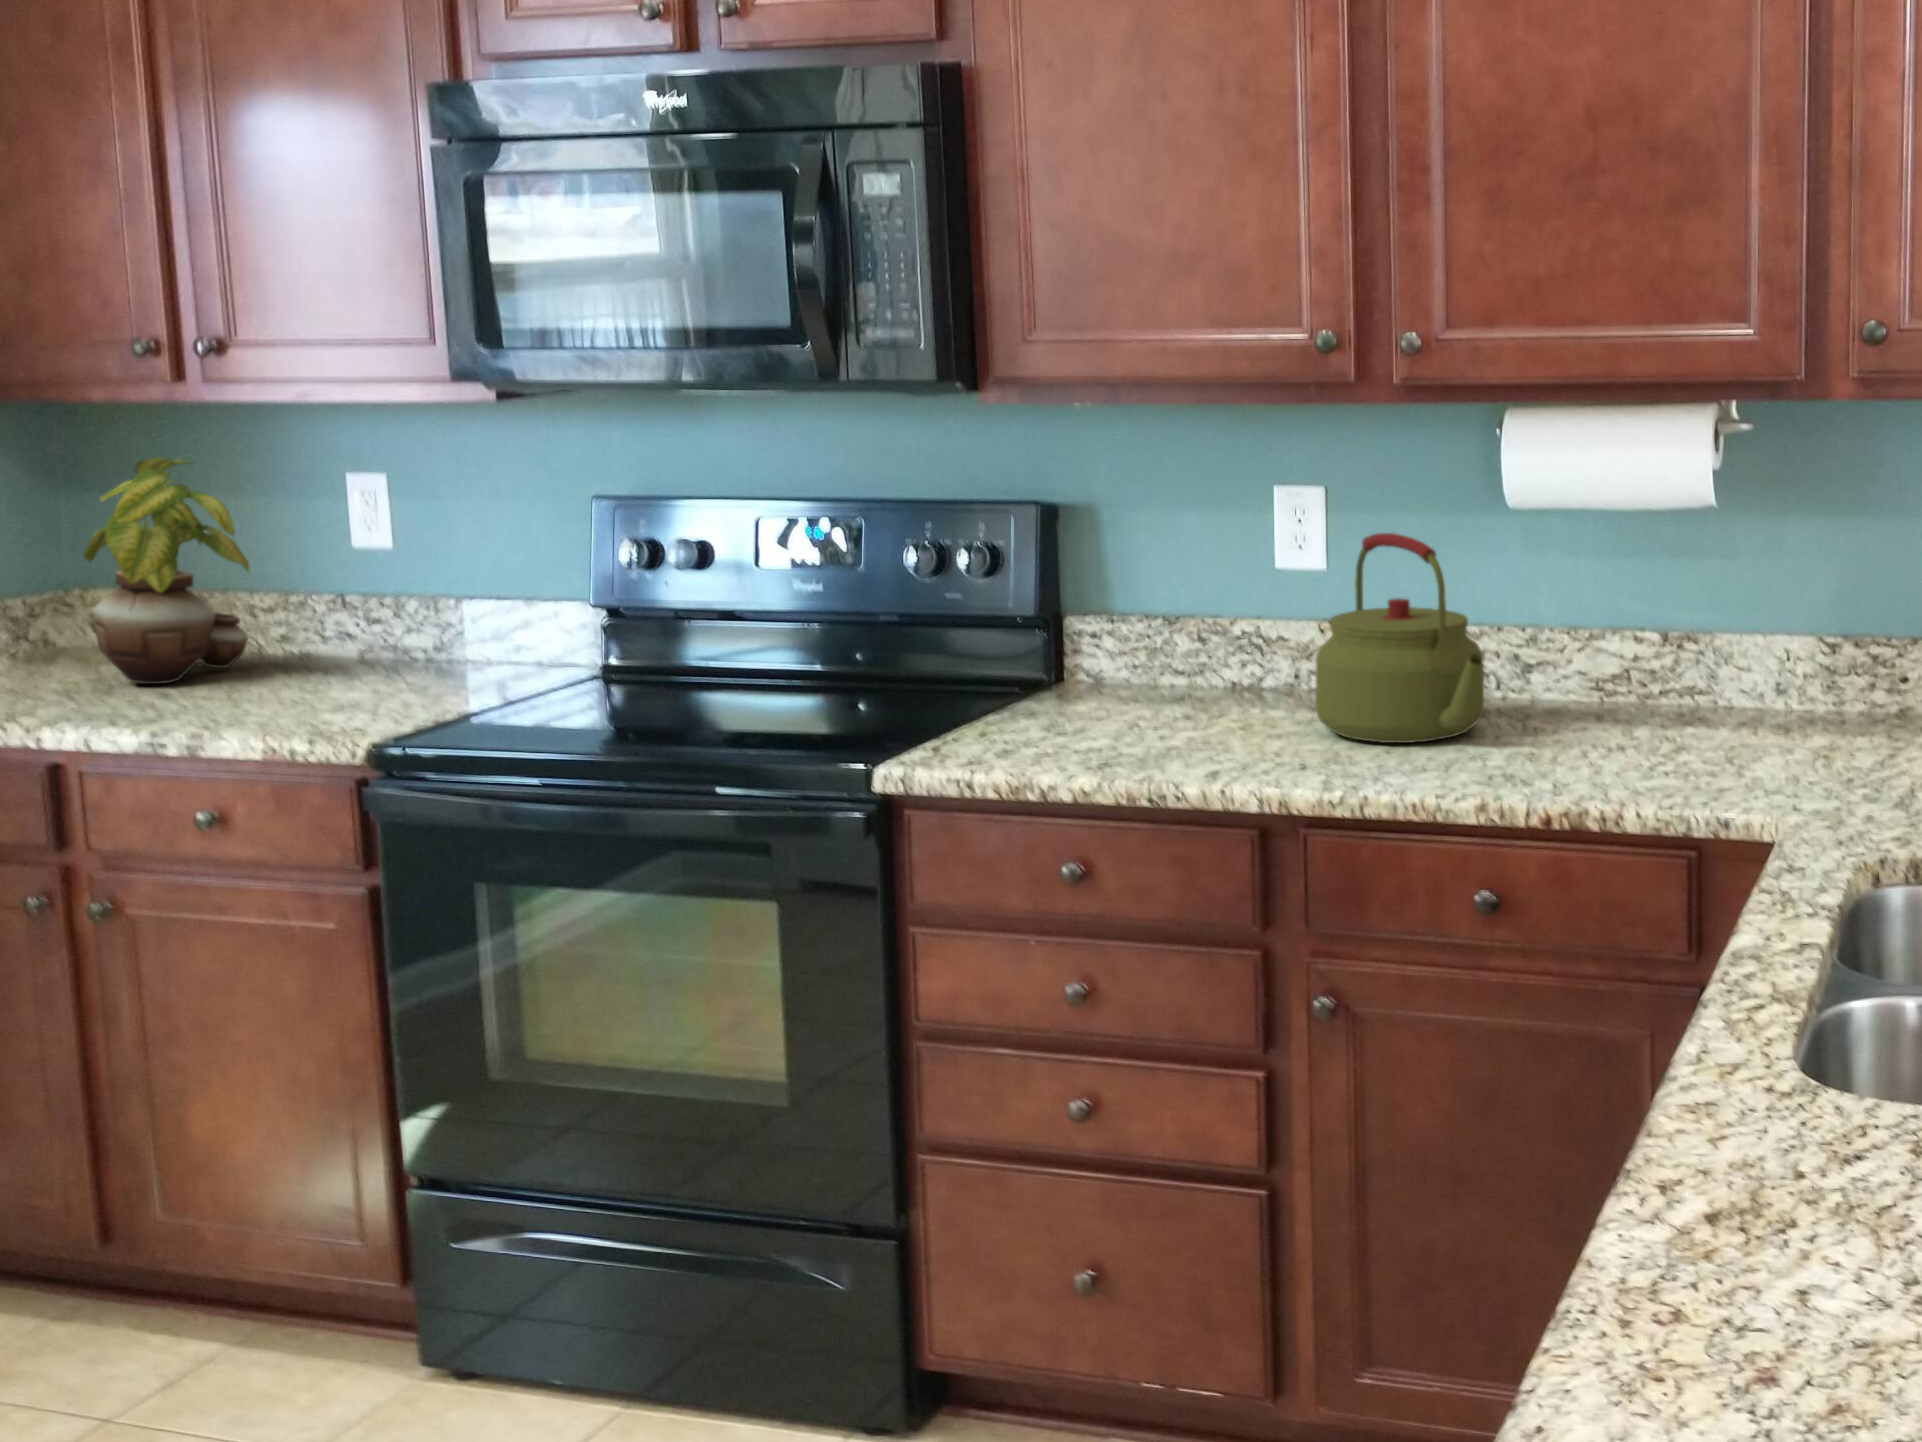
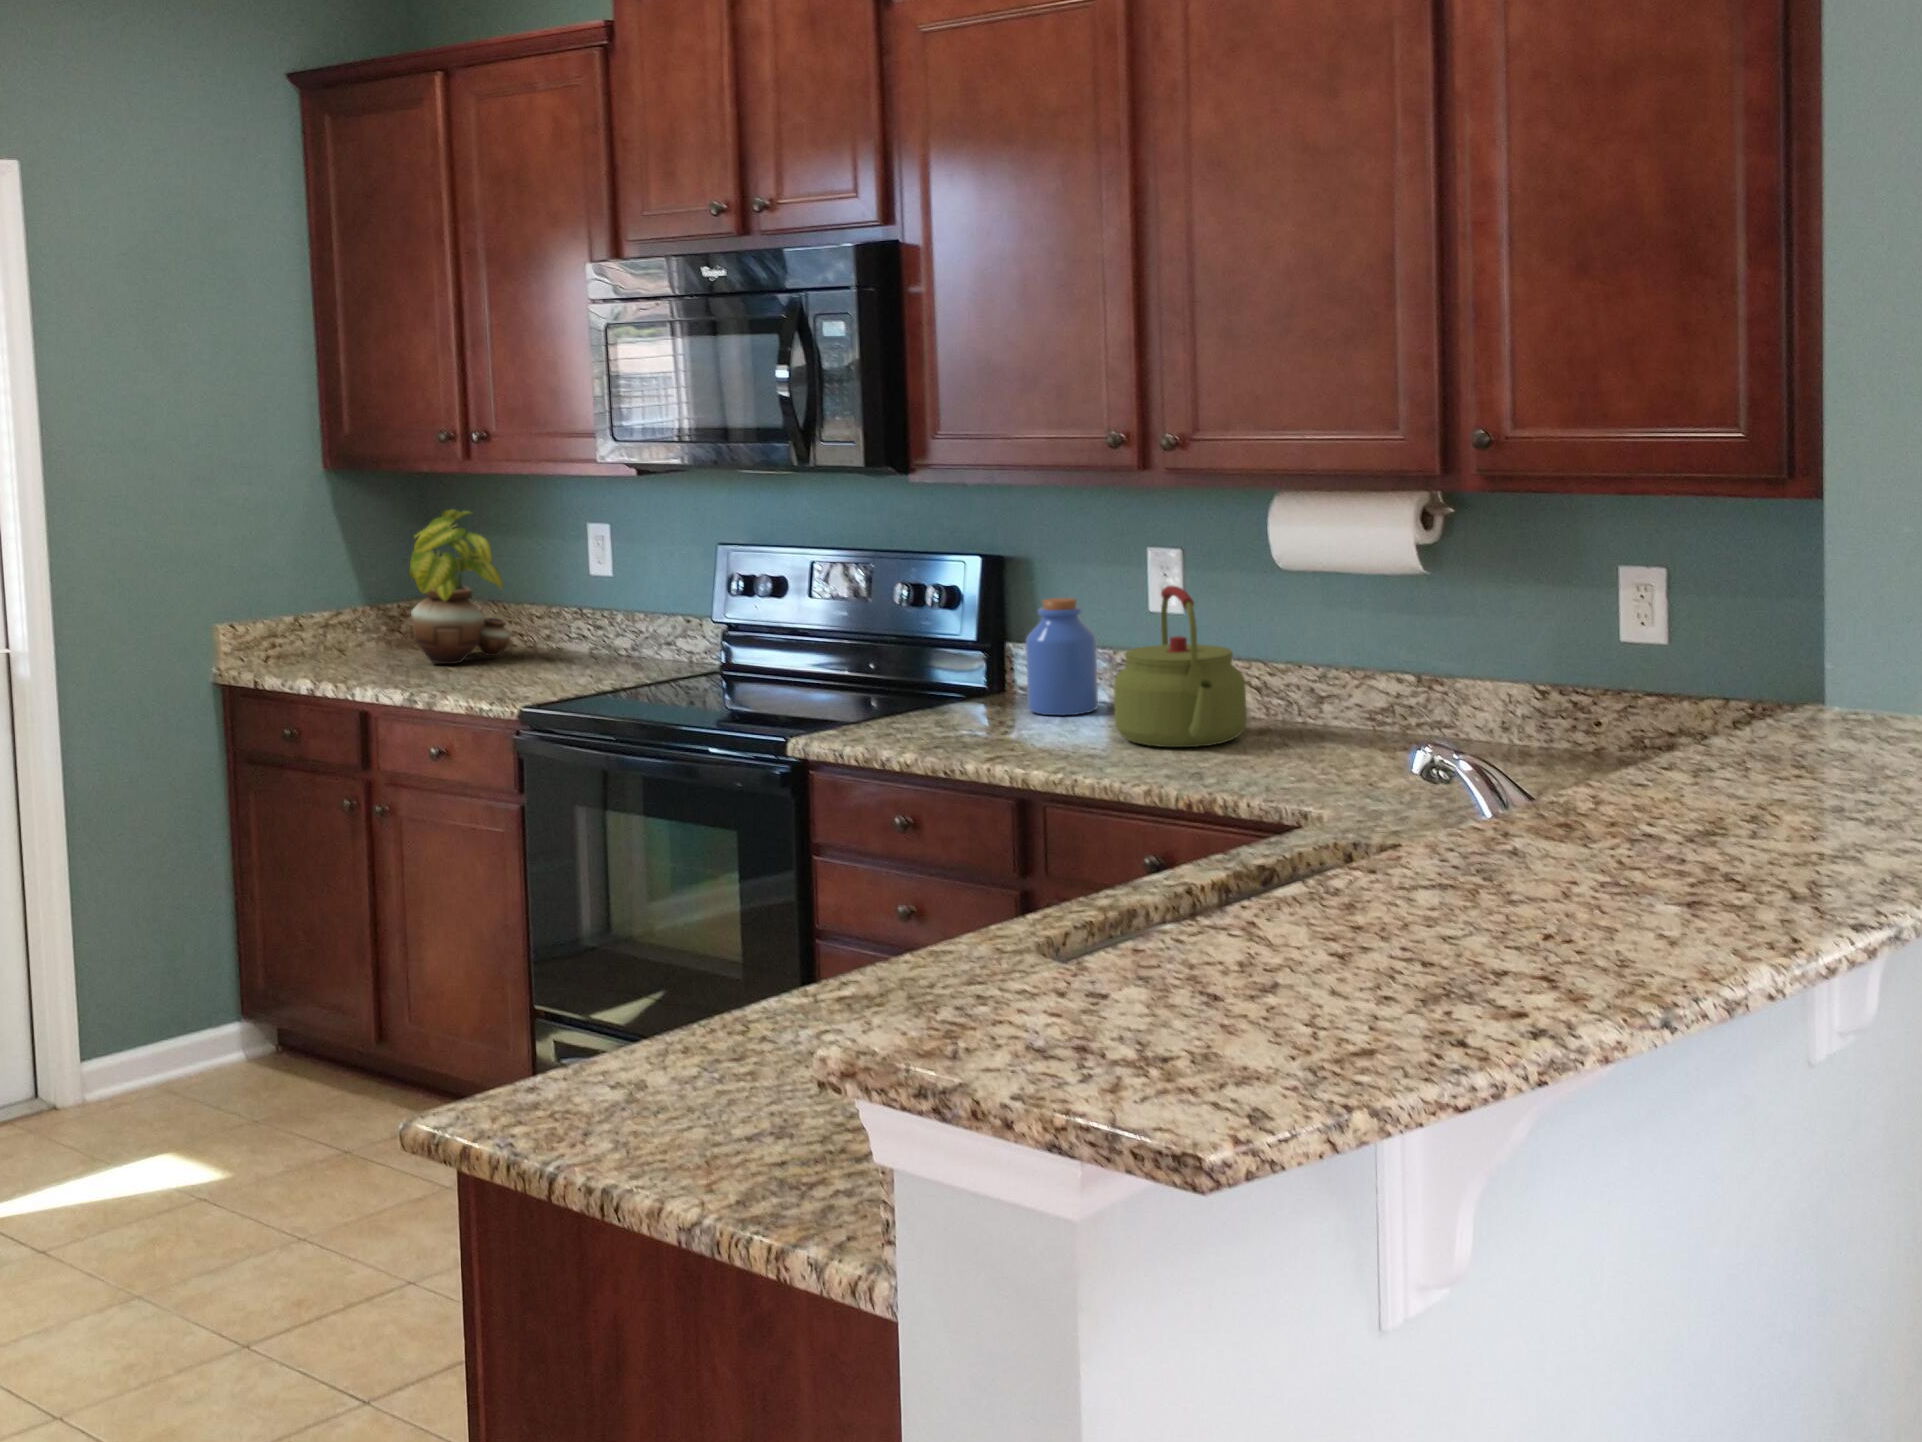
jar: none [1132,554,1226,708] -> present [1026,598,1098,715]

